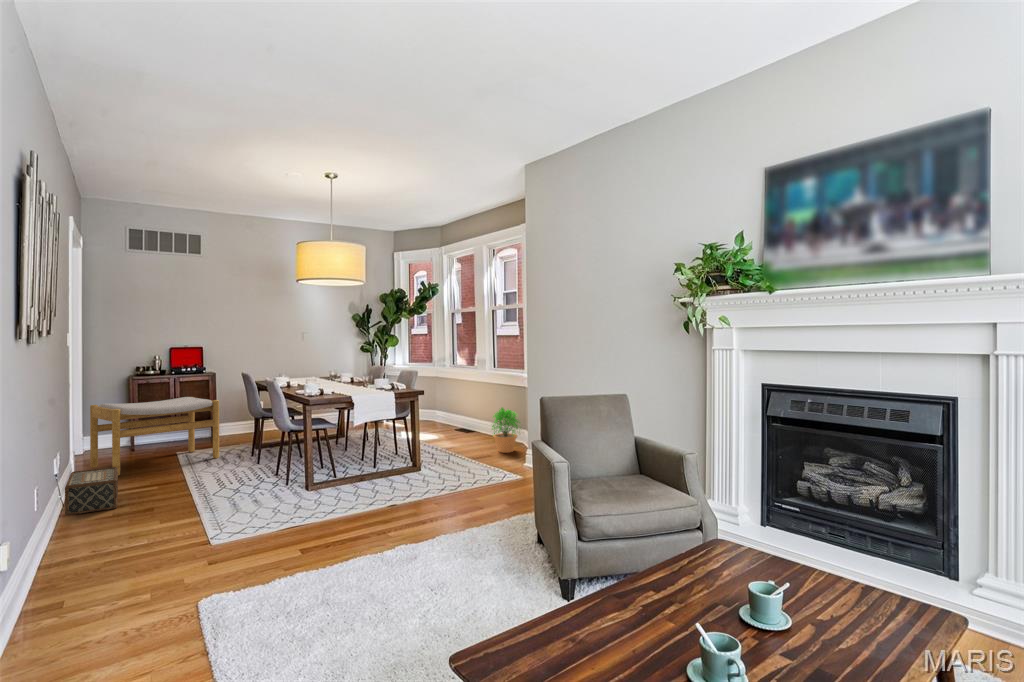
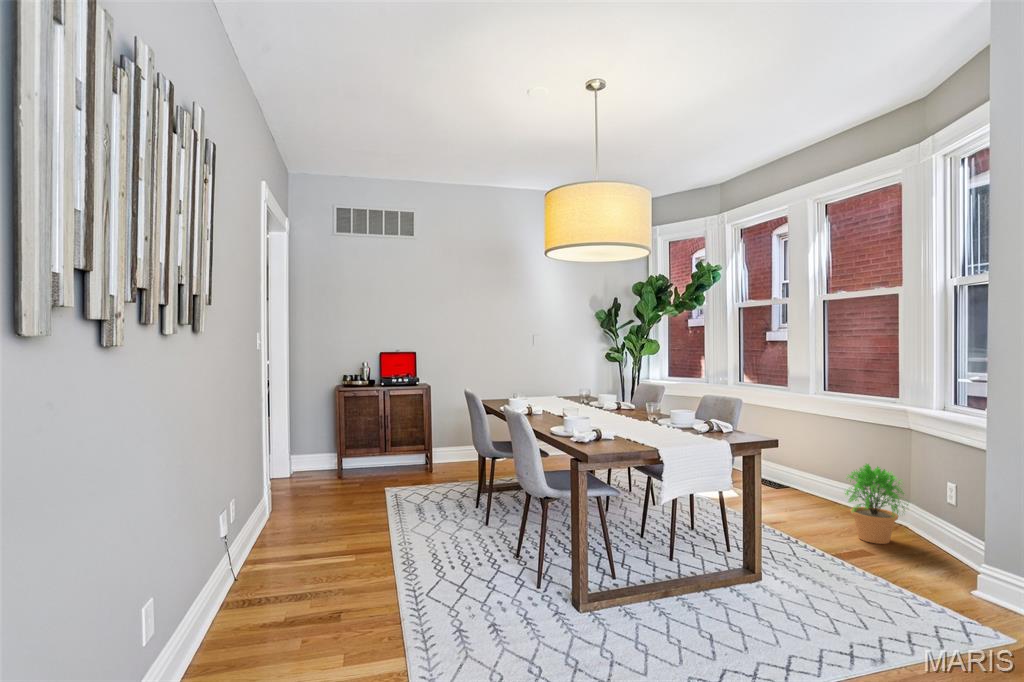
footstool: present [90,397,219,475] -> none [289,416,436,522]
woven basket: present [65,467,118,516] -> none [237,519,310,597]

